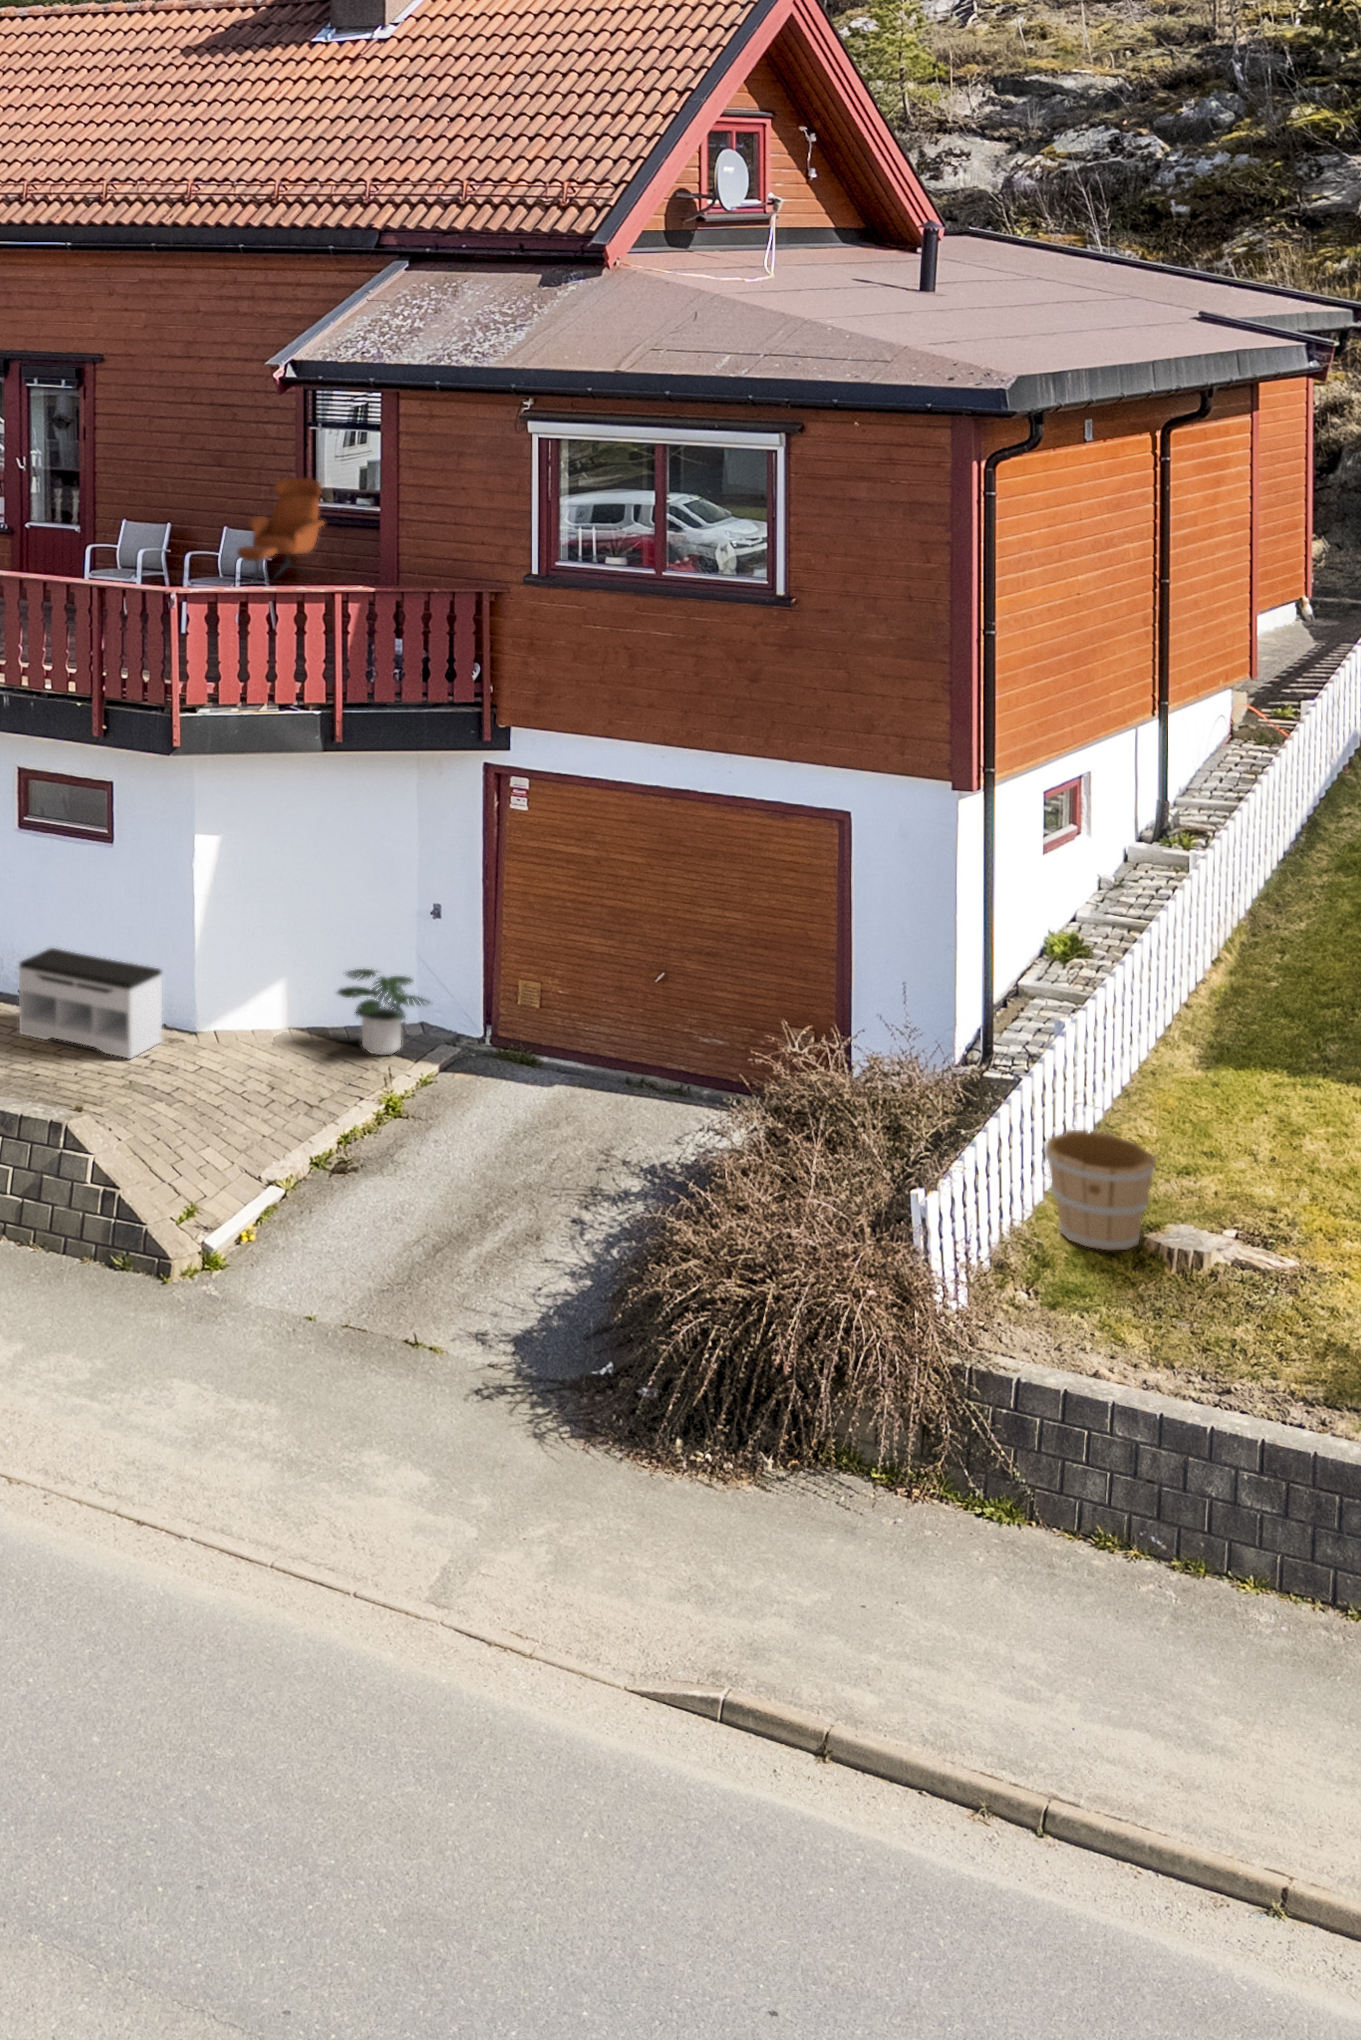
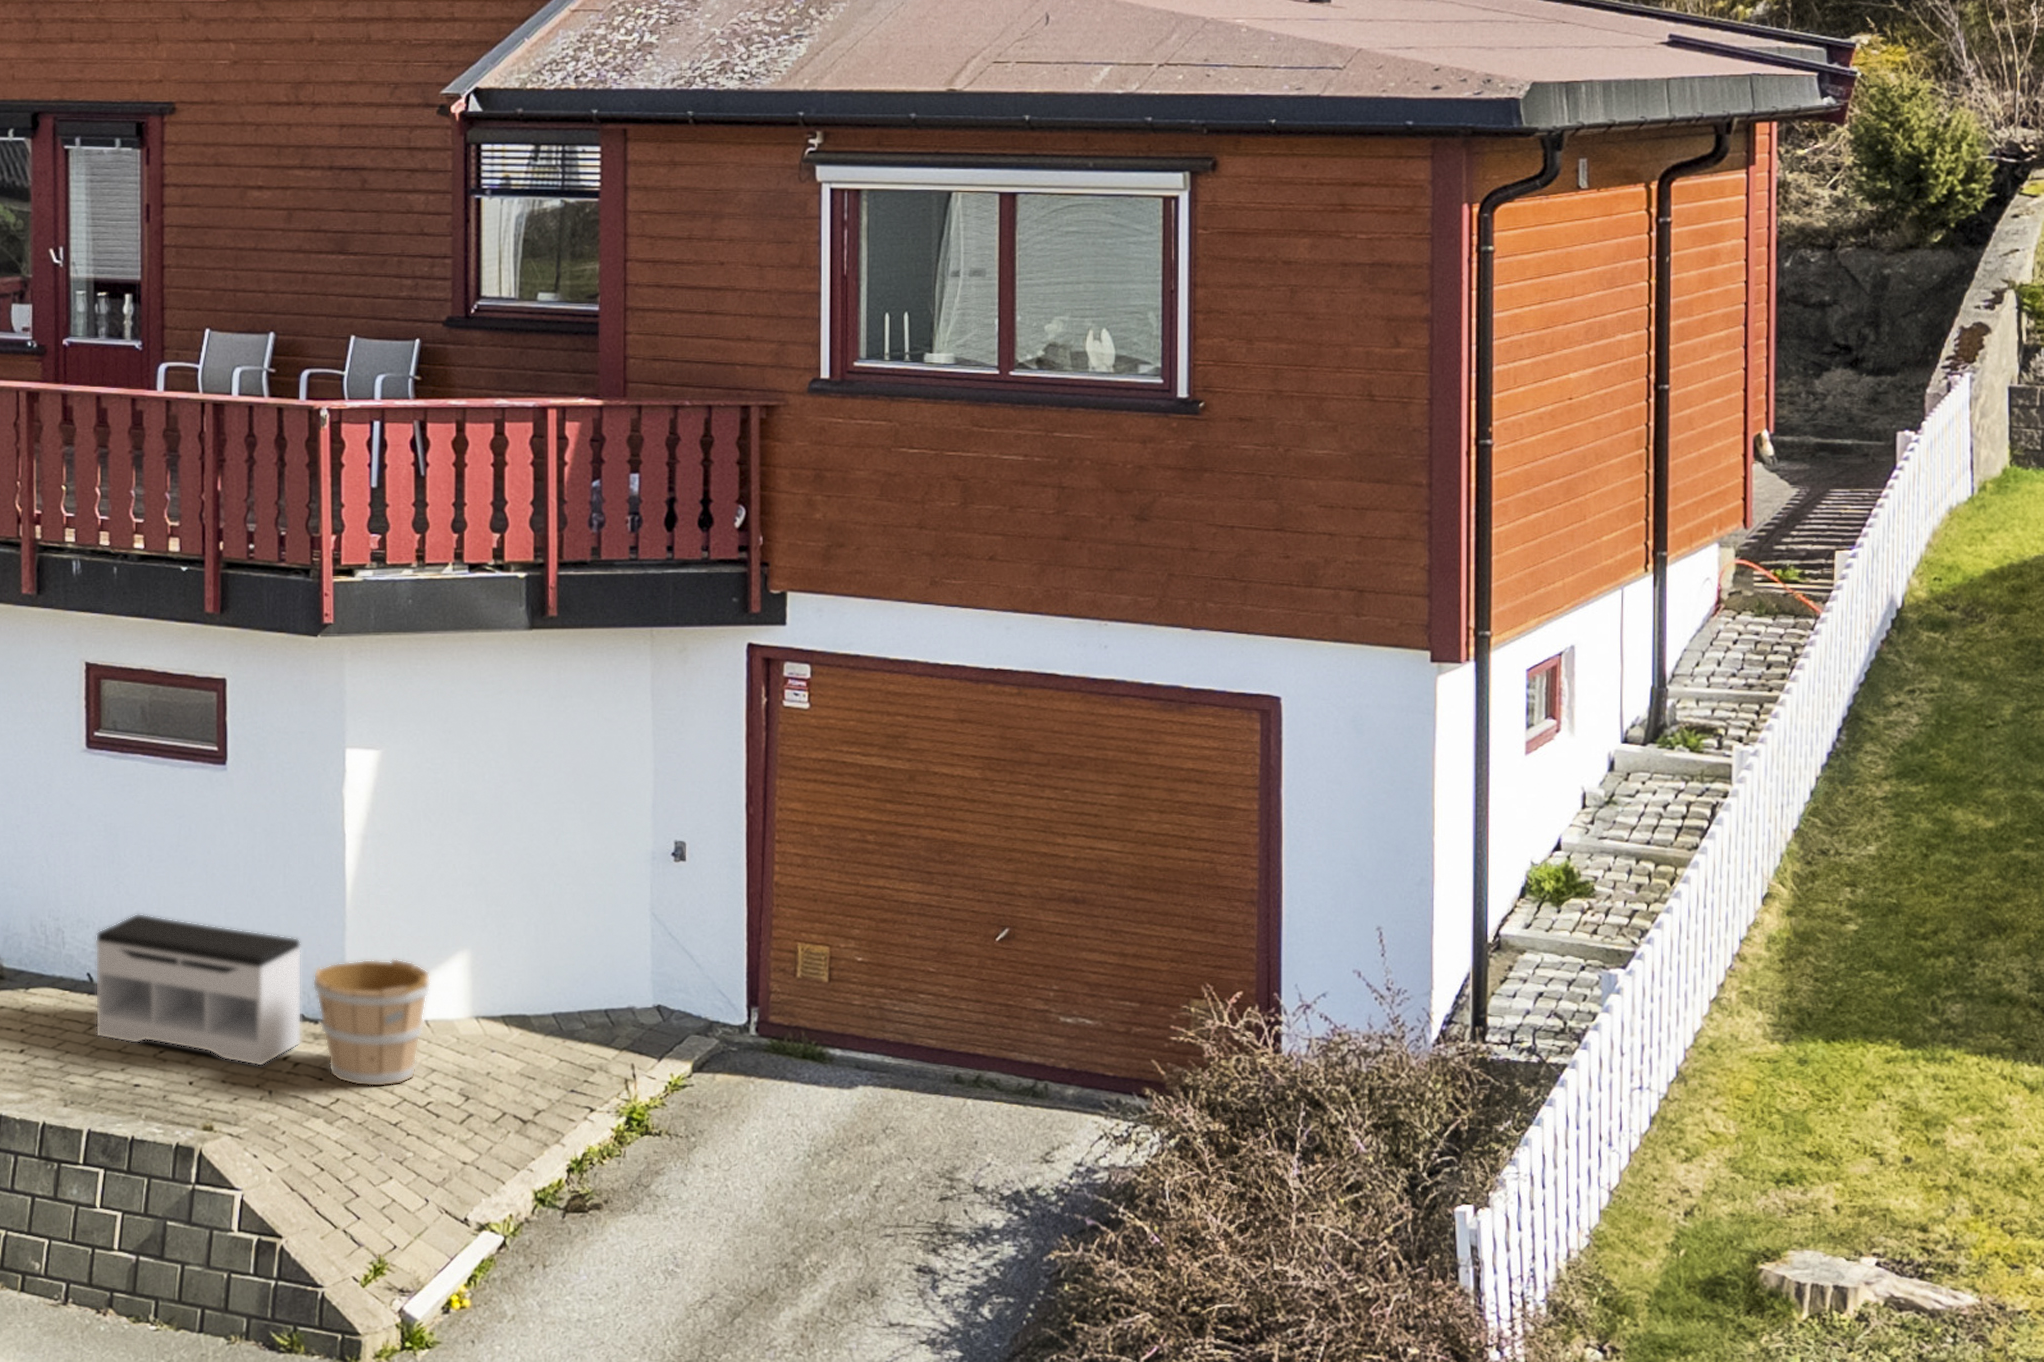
lounge chair: present [238,478,324,581] -> none [382,262,503,408]
potted plant: present [338,969,429,1055] -> none [543,936,682,1056]
wooden bucket: present [1045,1130,1156,1250] -> present [314,960,430,1085]

